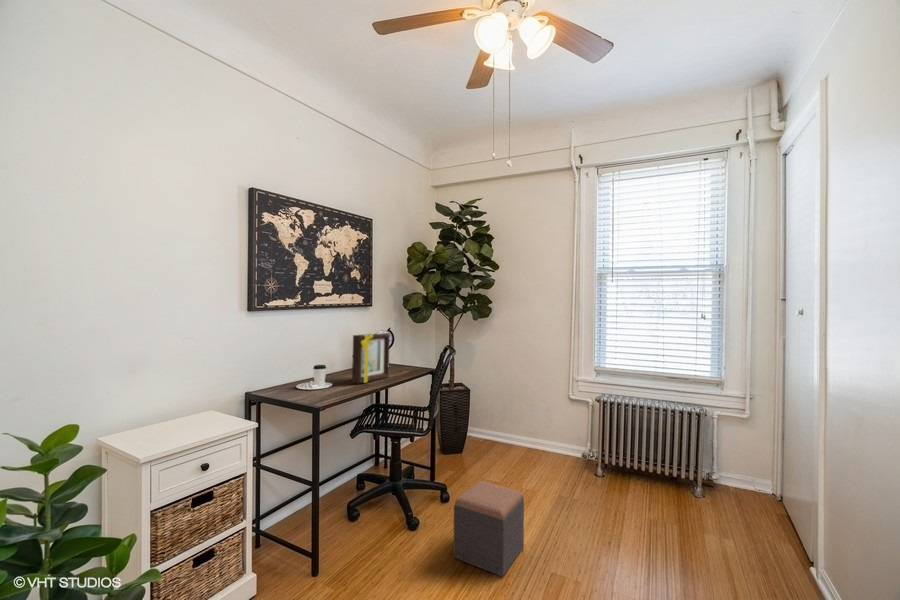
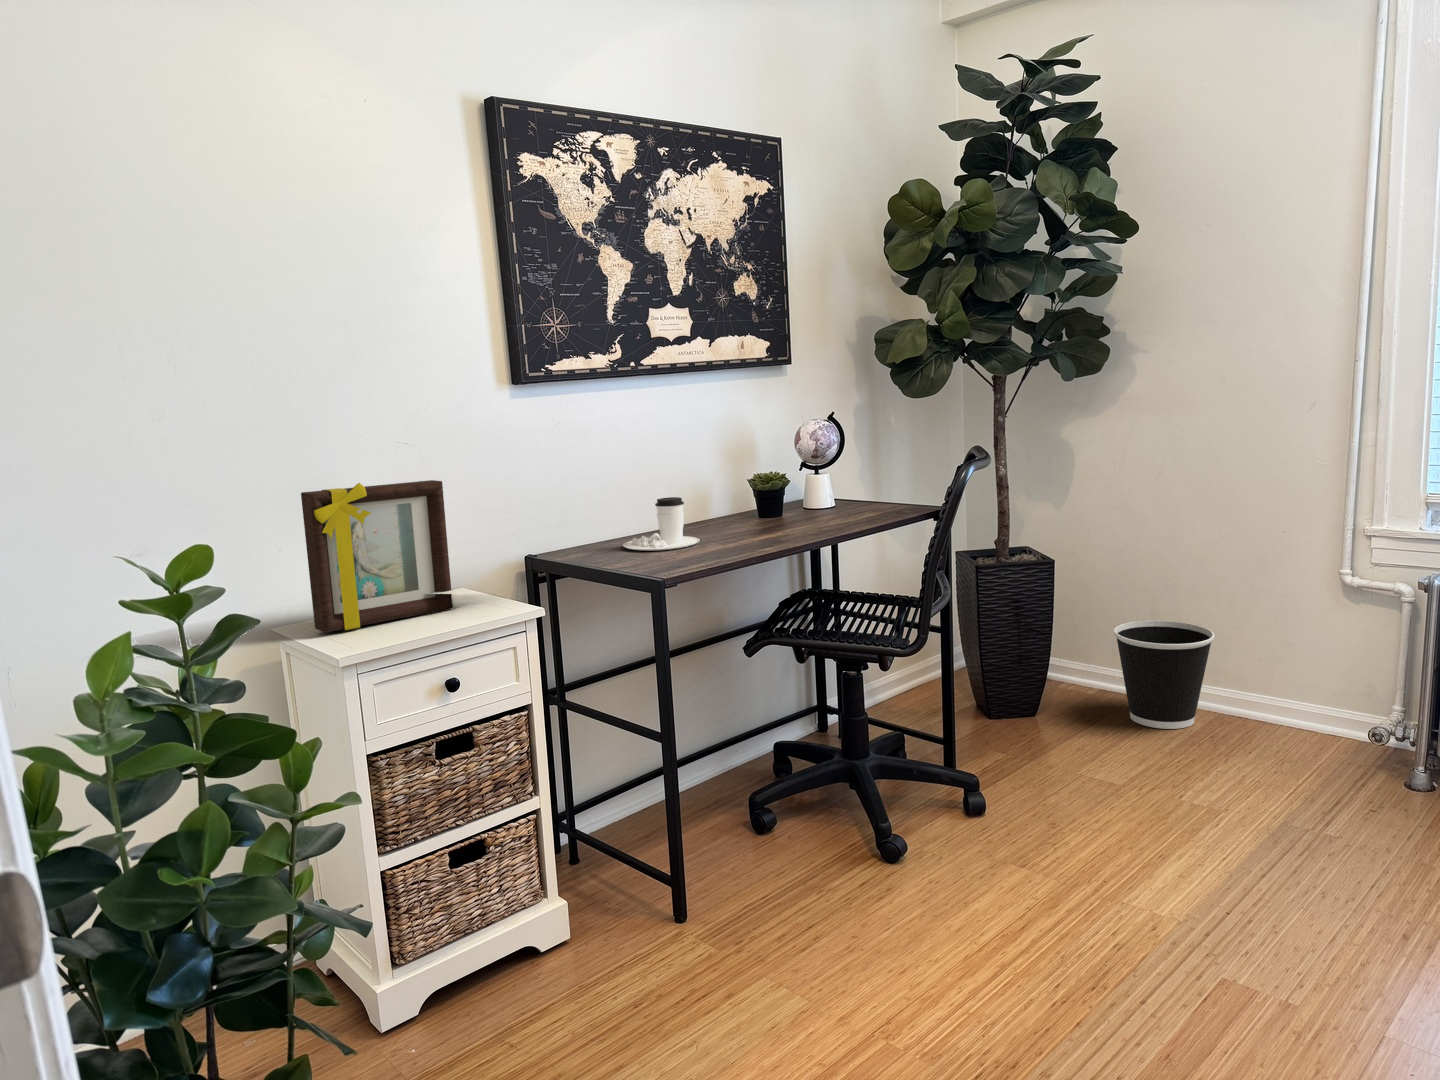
picture frame: present [352,333,390,383] -> present [301,480,453,632]
wastebasket: none [491,413,527,457] -> present [1114,621,1214,729]
footstool: present [453,481,524,576] -> none [975,766,1158,975]

